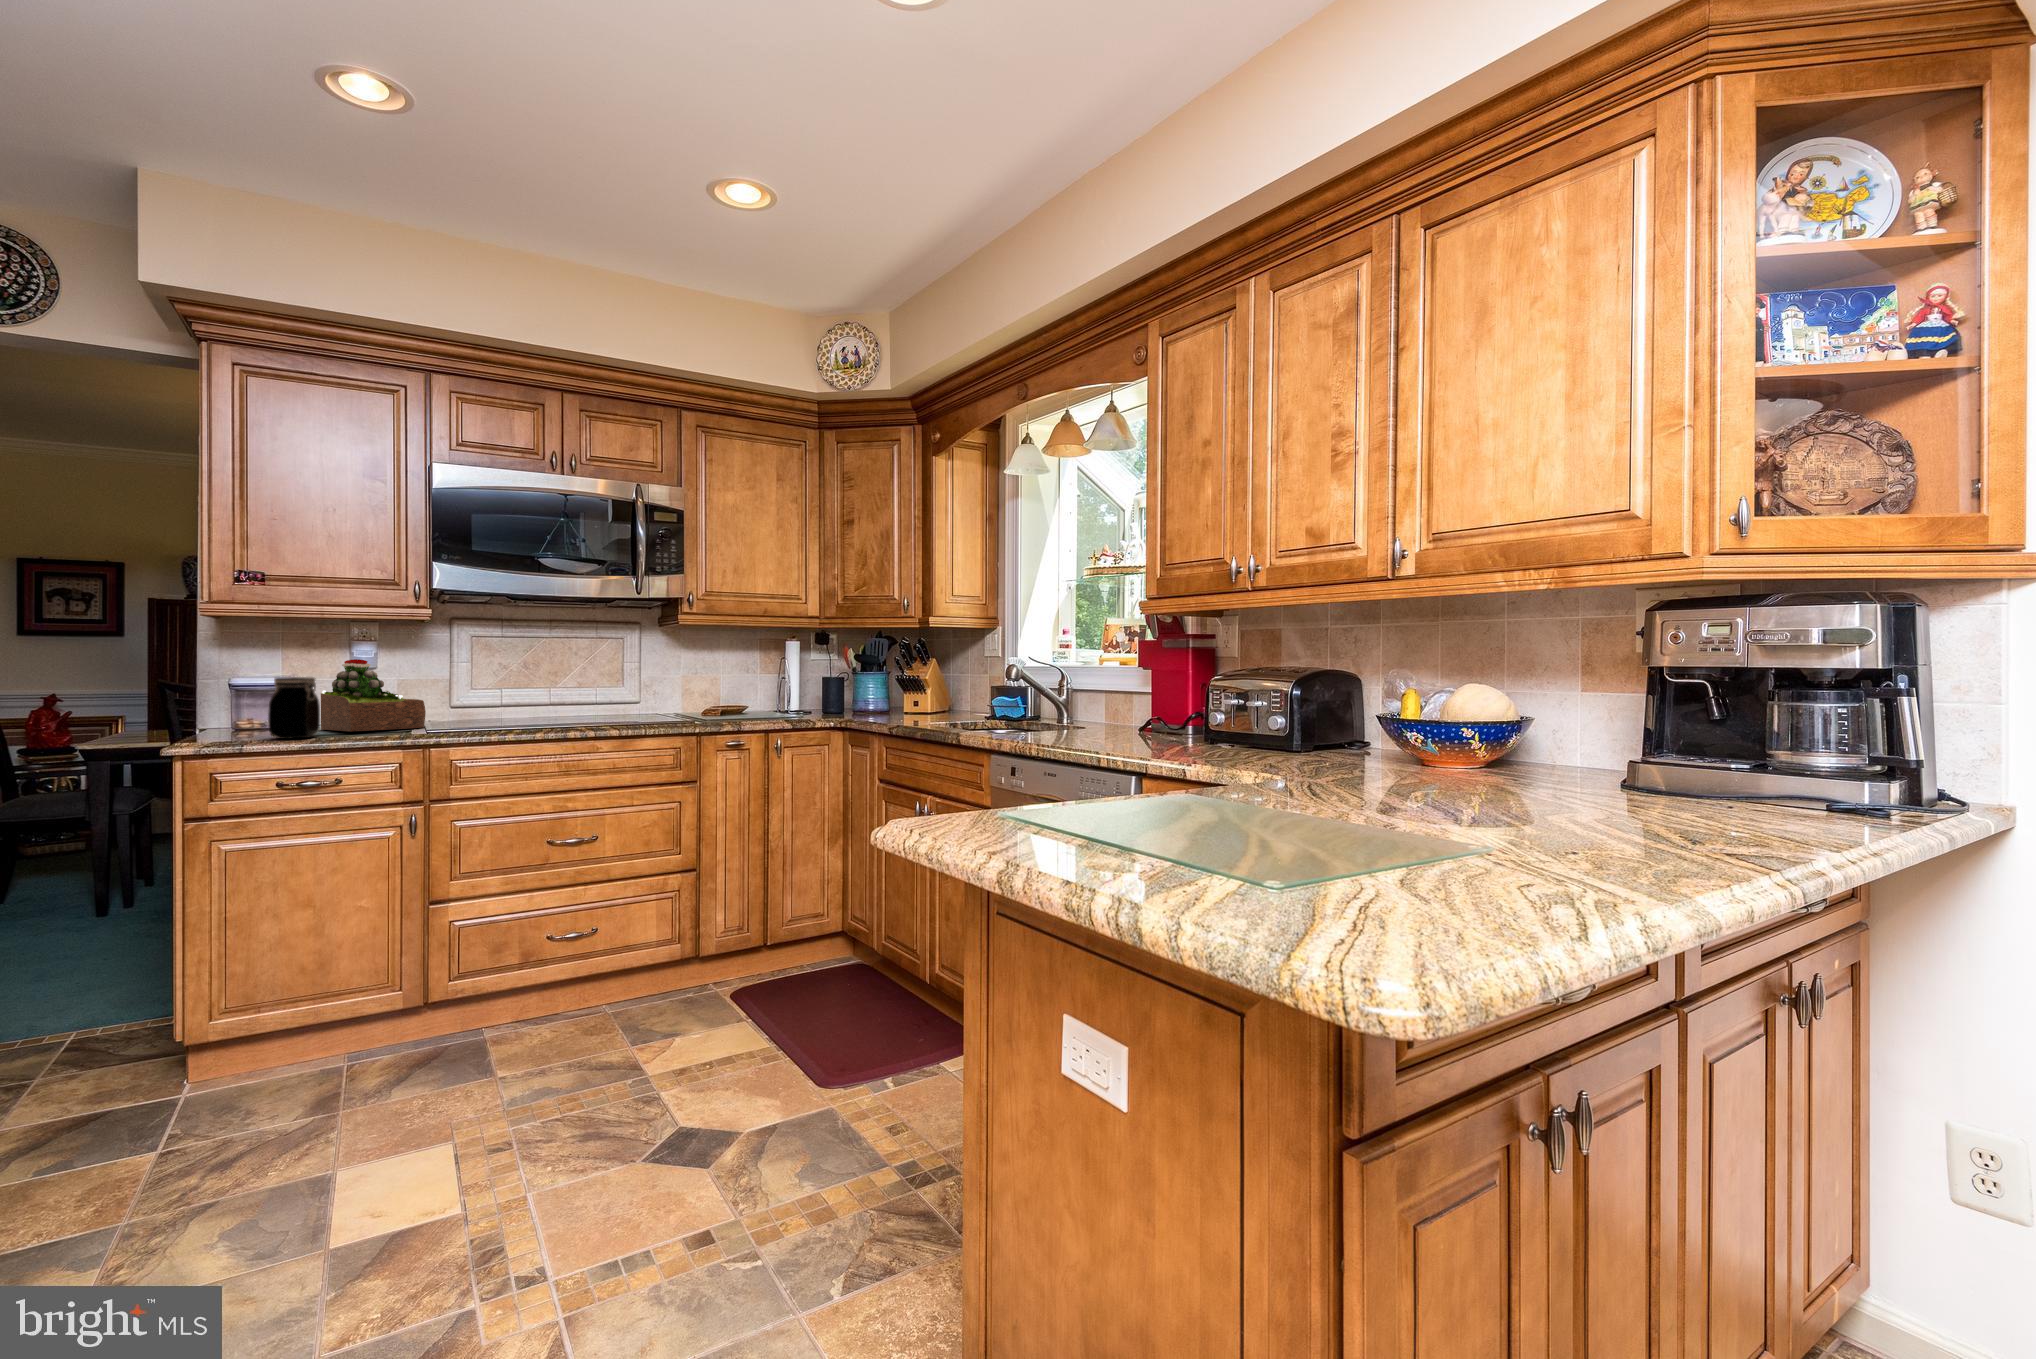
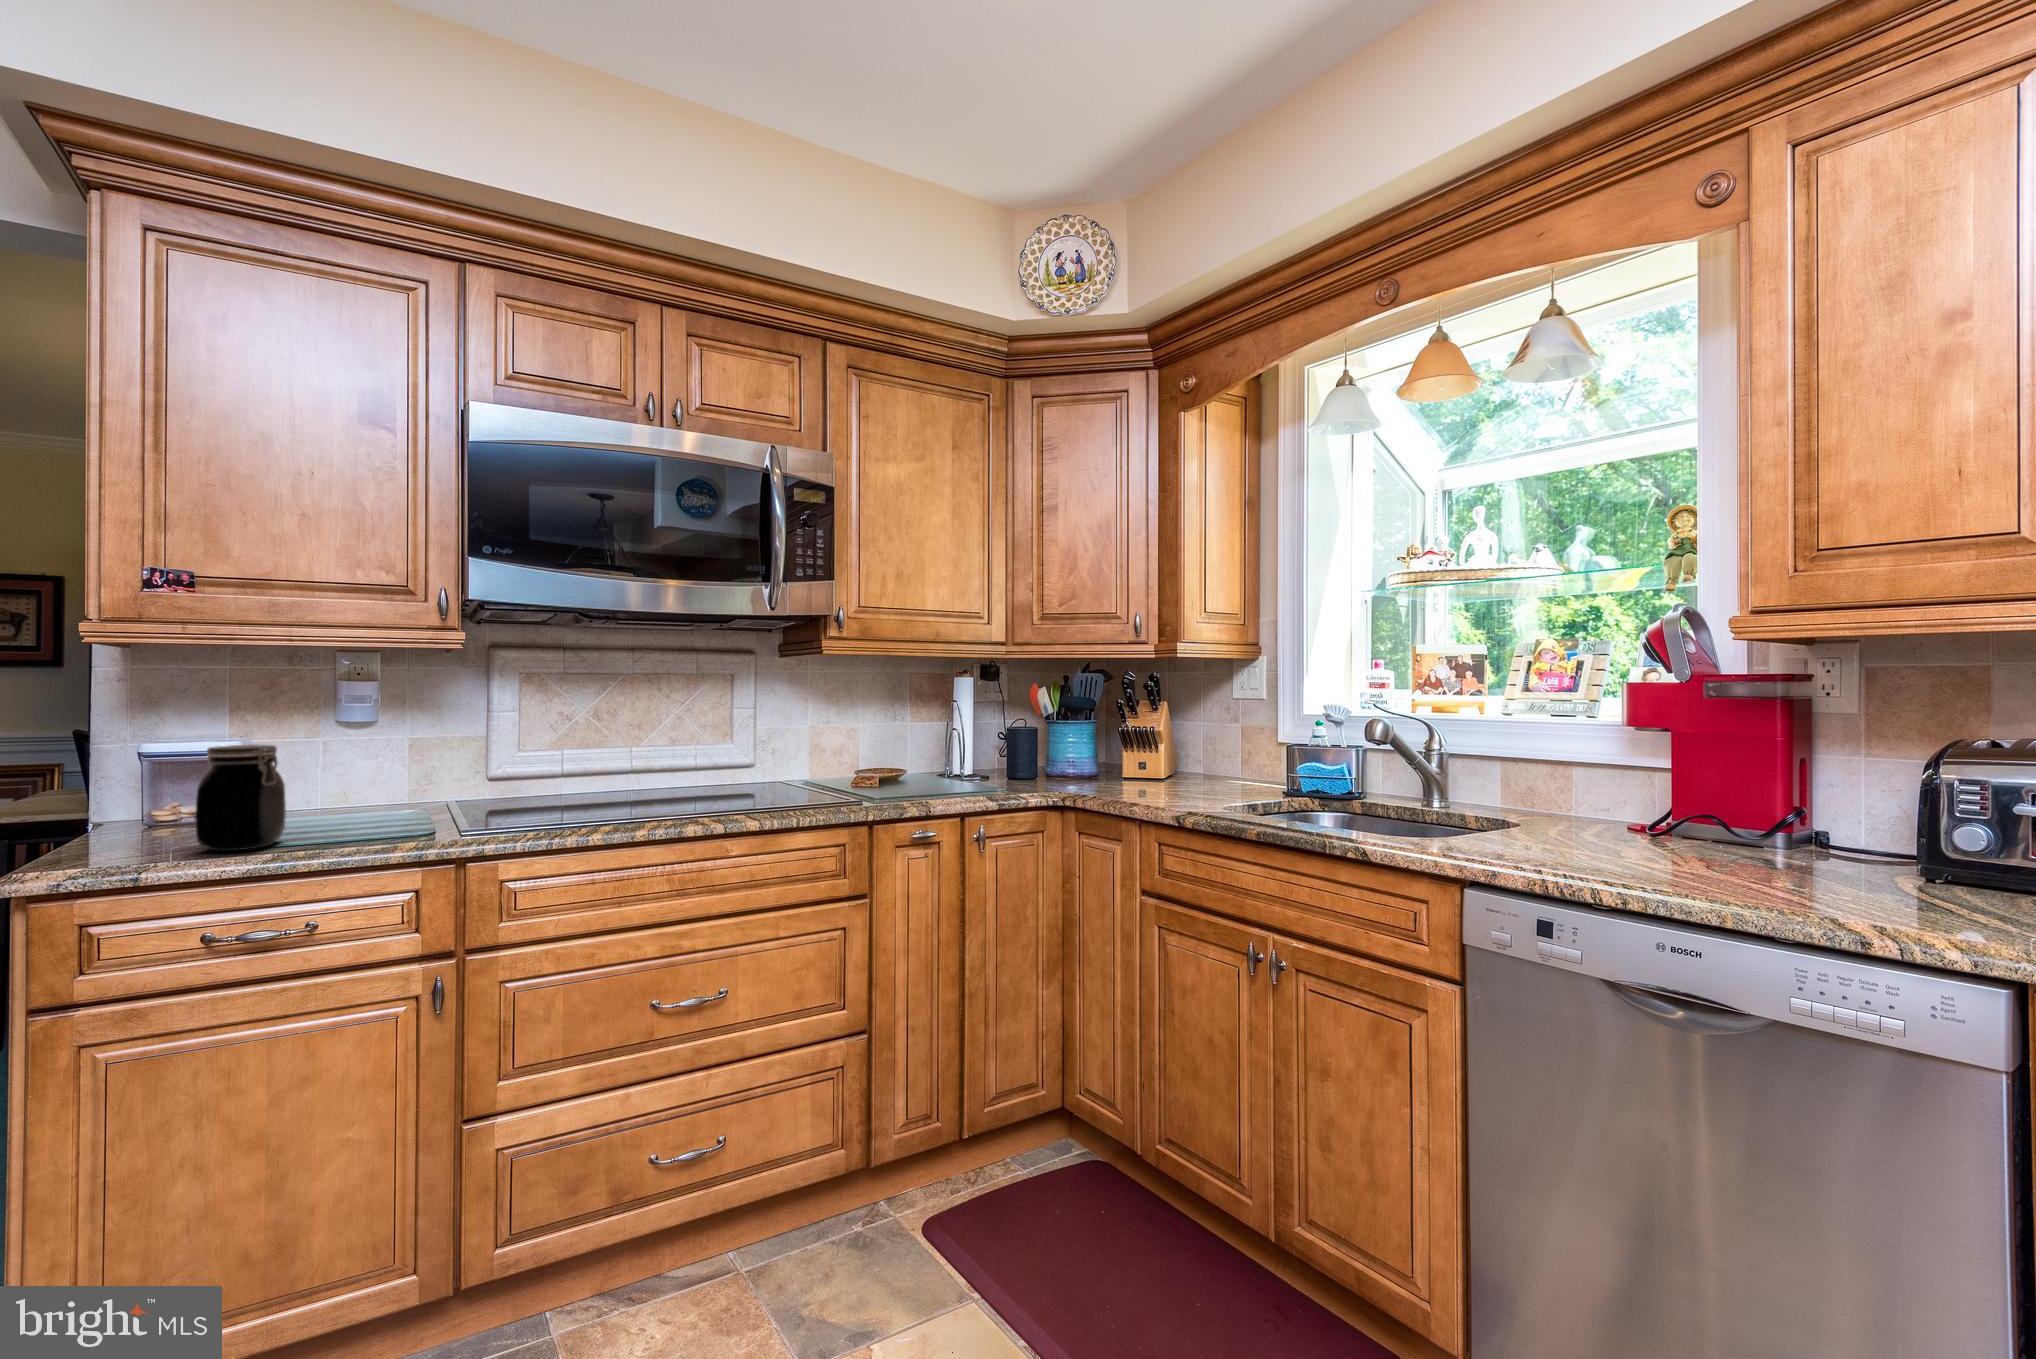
succulent plant: present [321,659,426,731] -> none [292,710,456,830]

